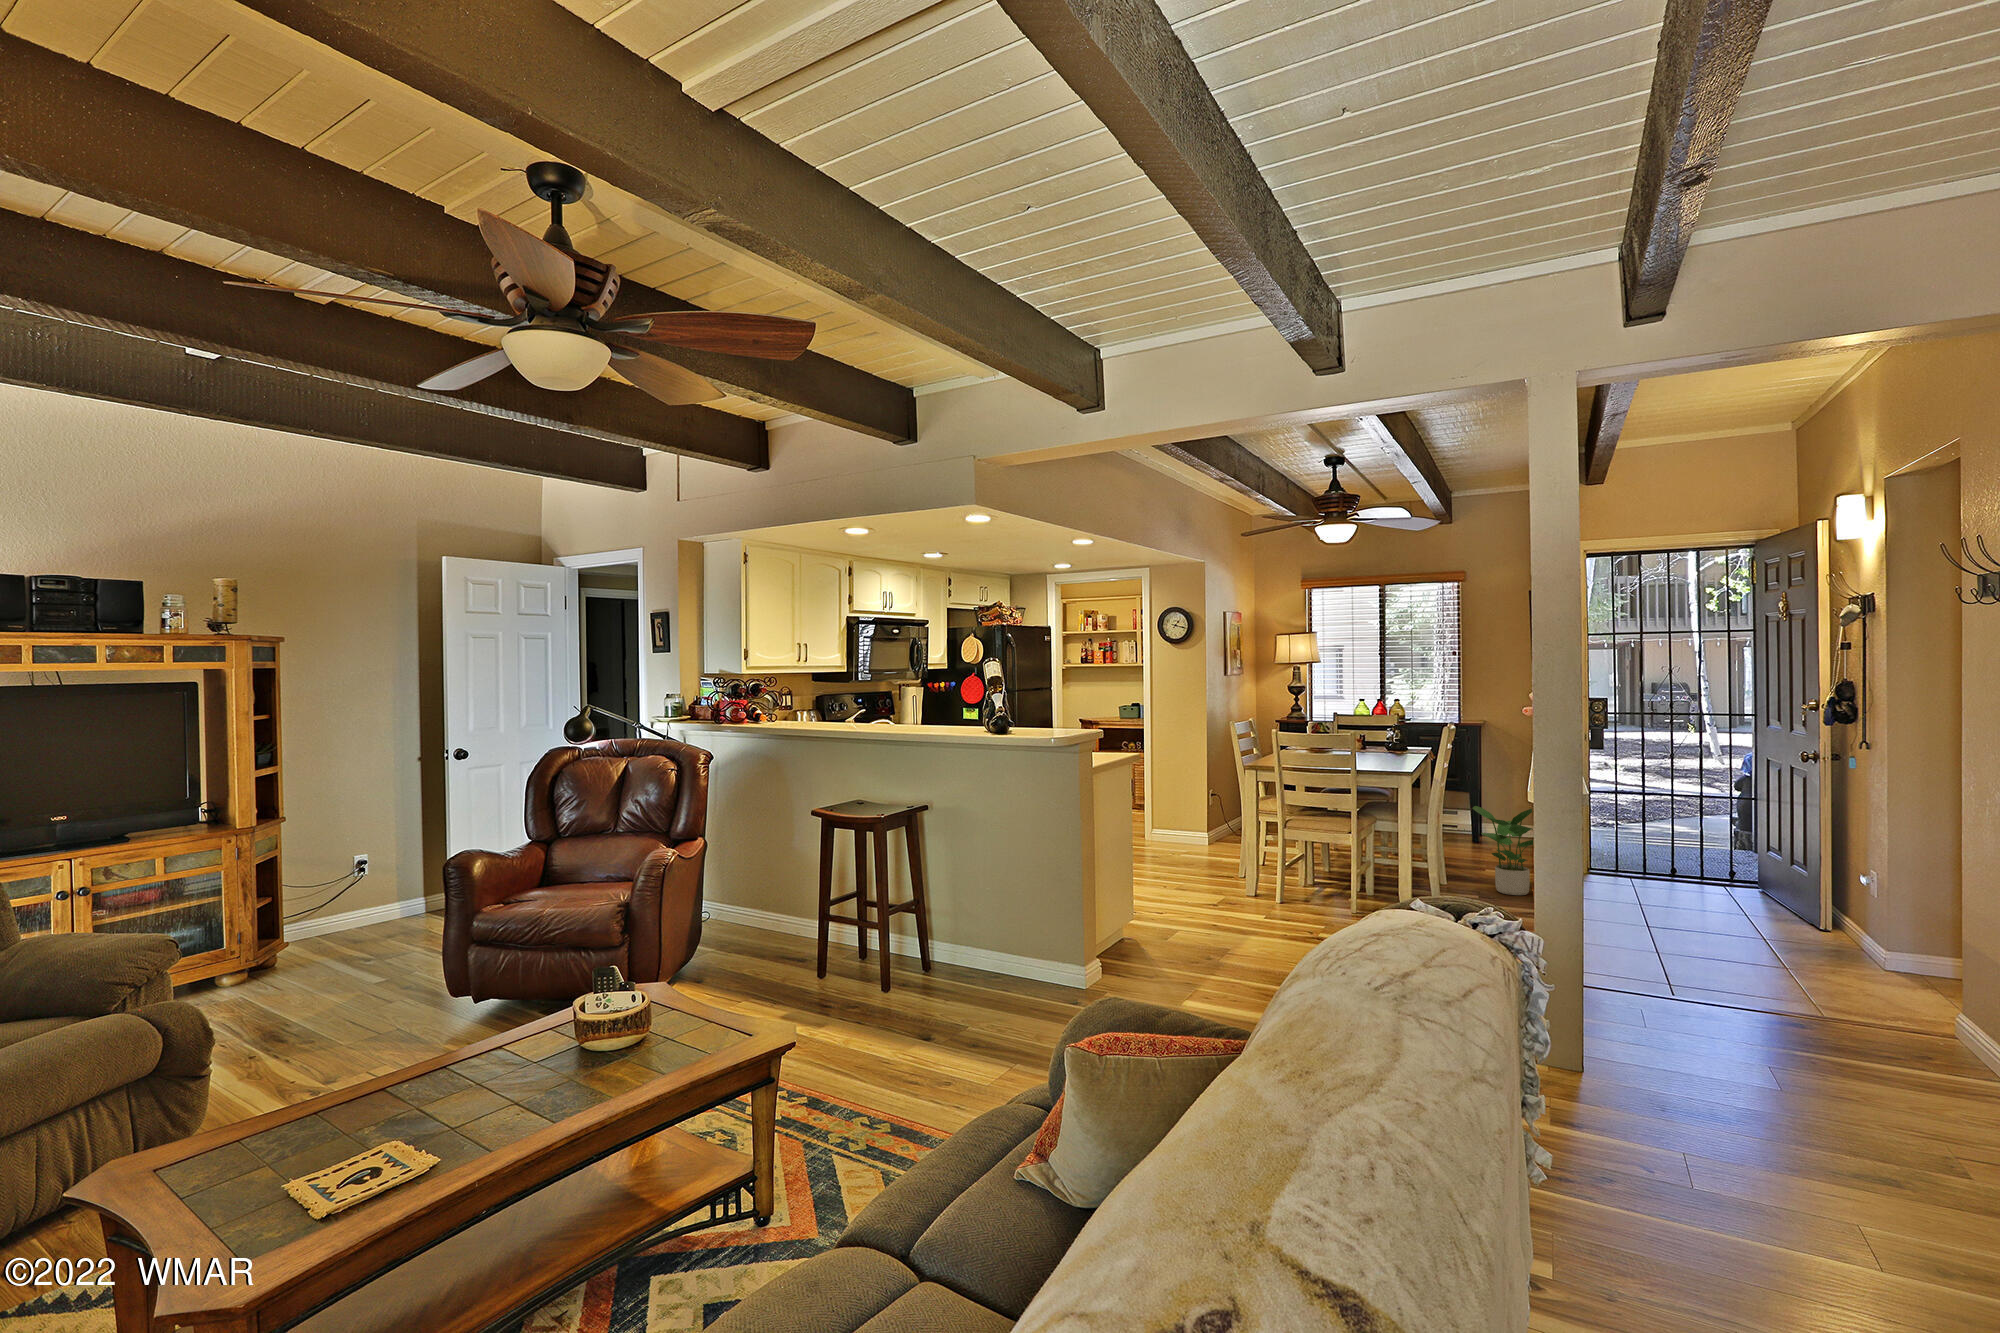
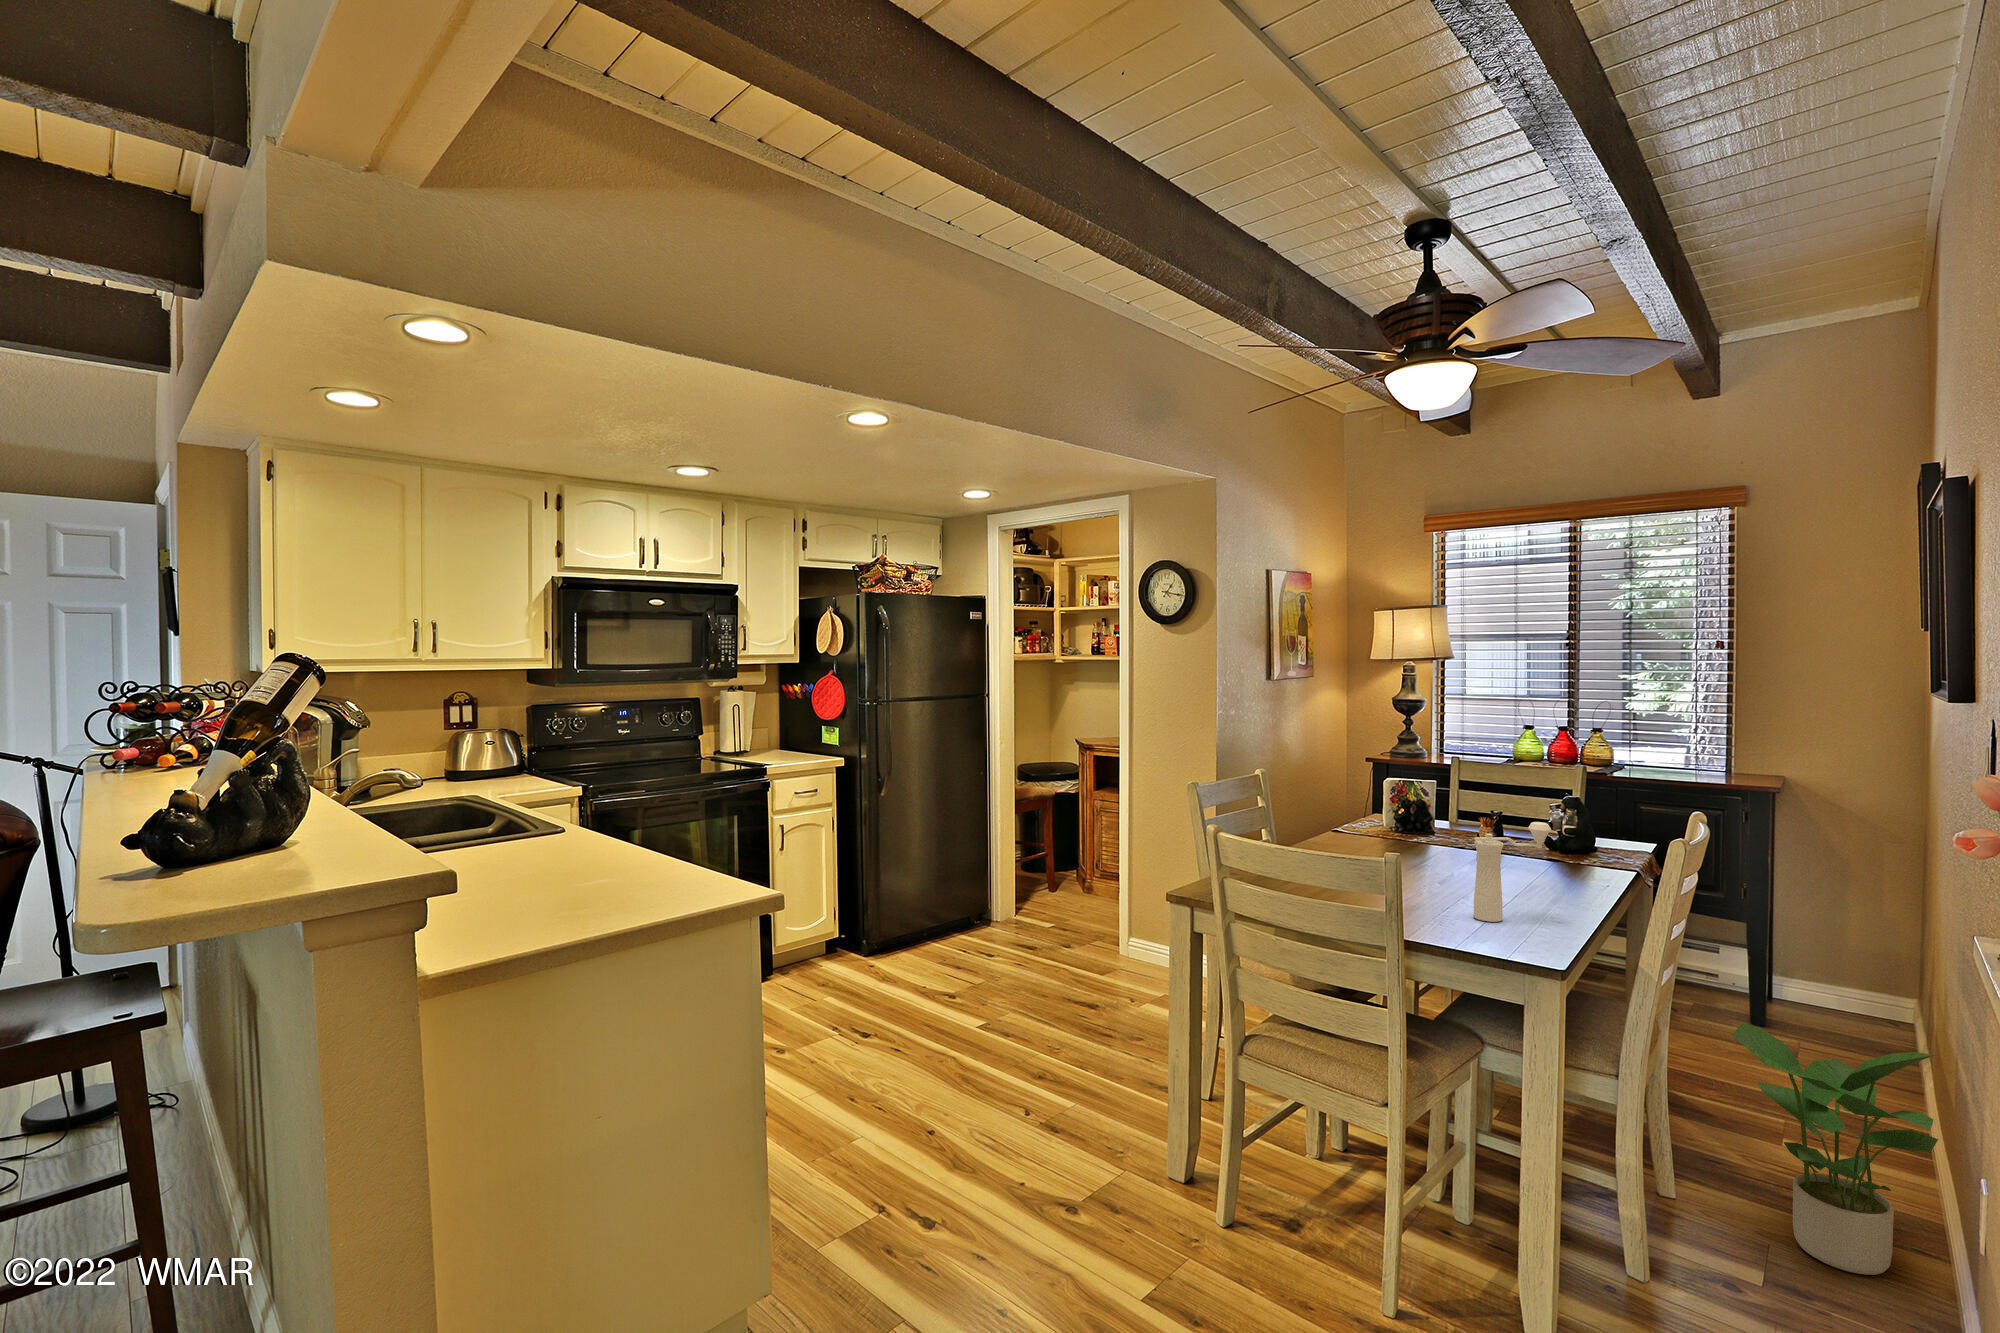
pepper mill: none [1376,725,1405,765] -> present [1474,822,1551,922]

